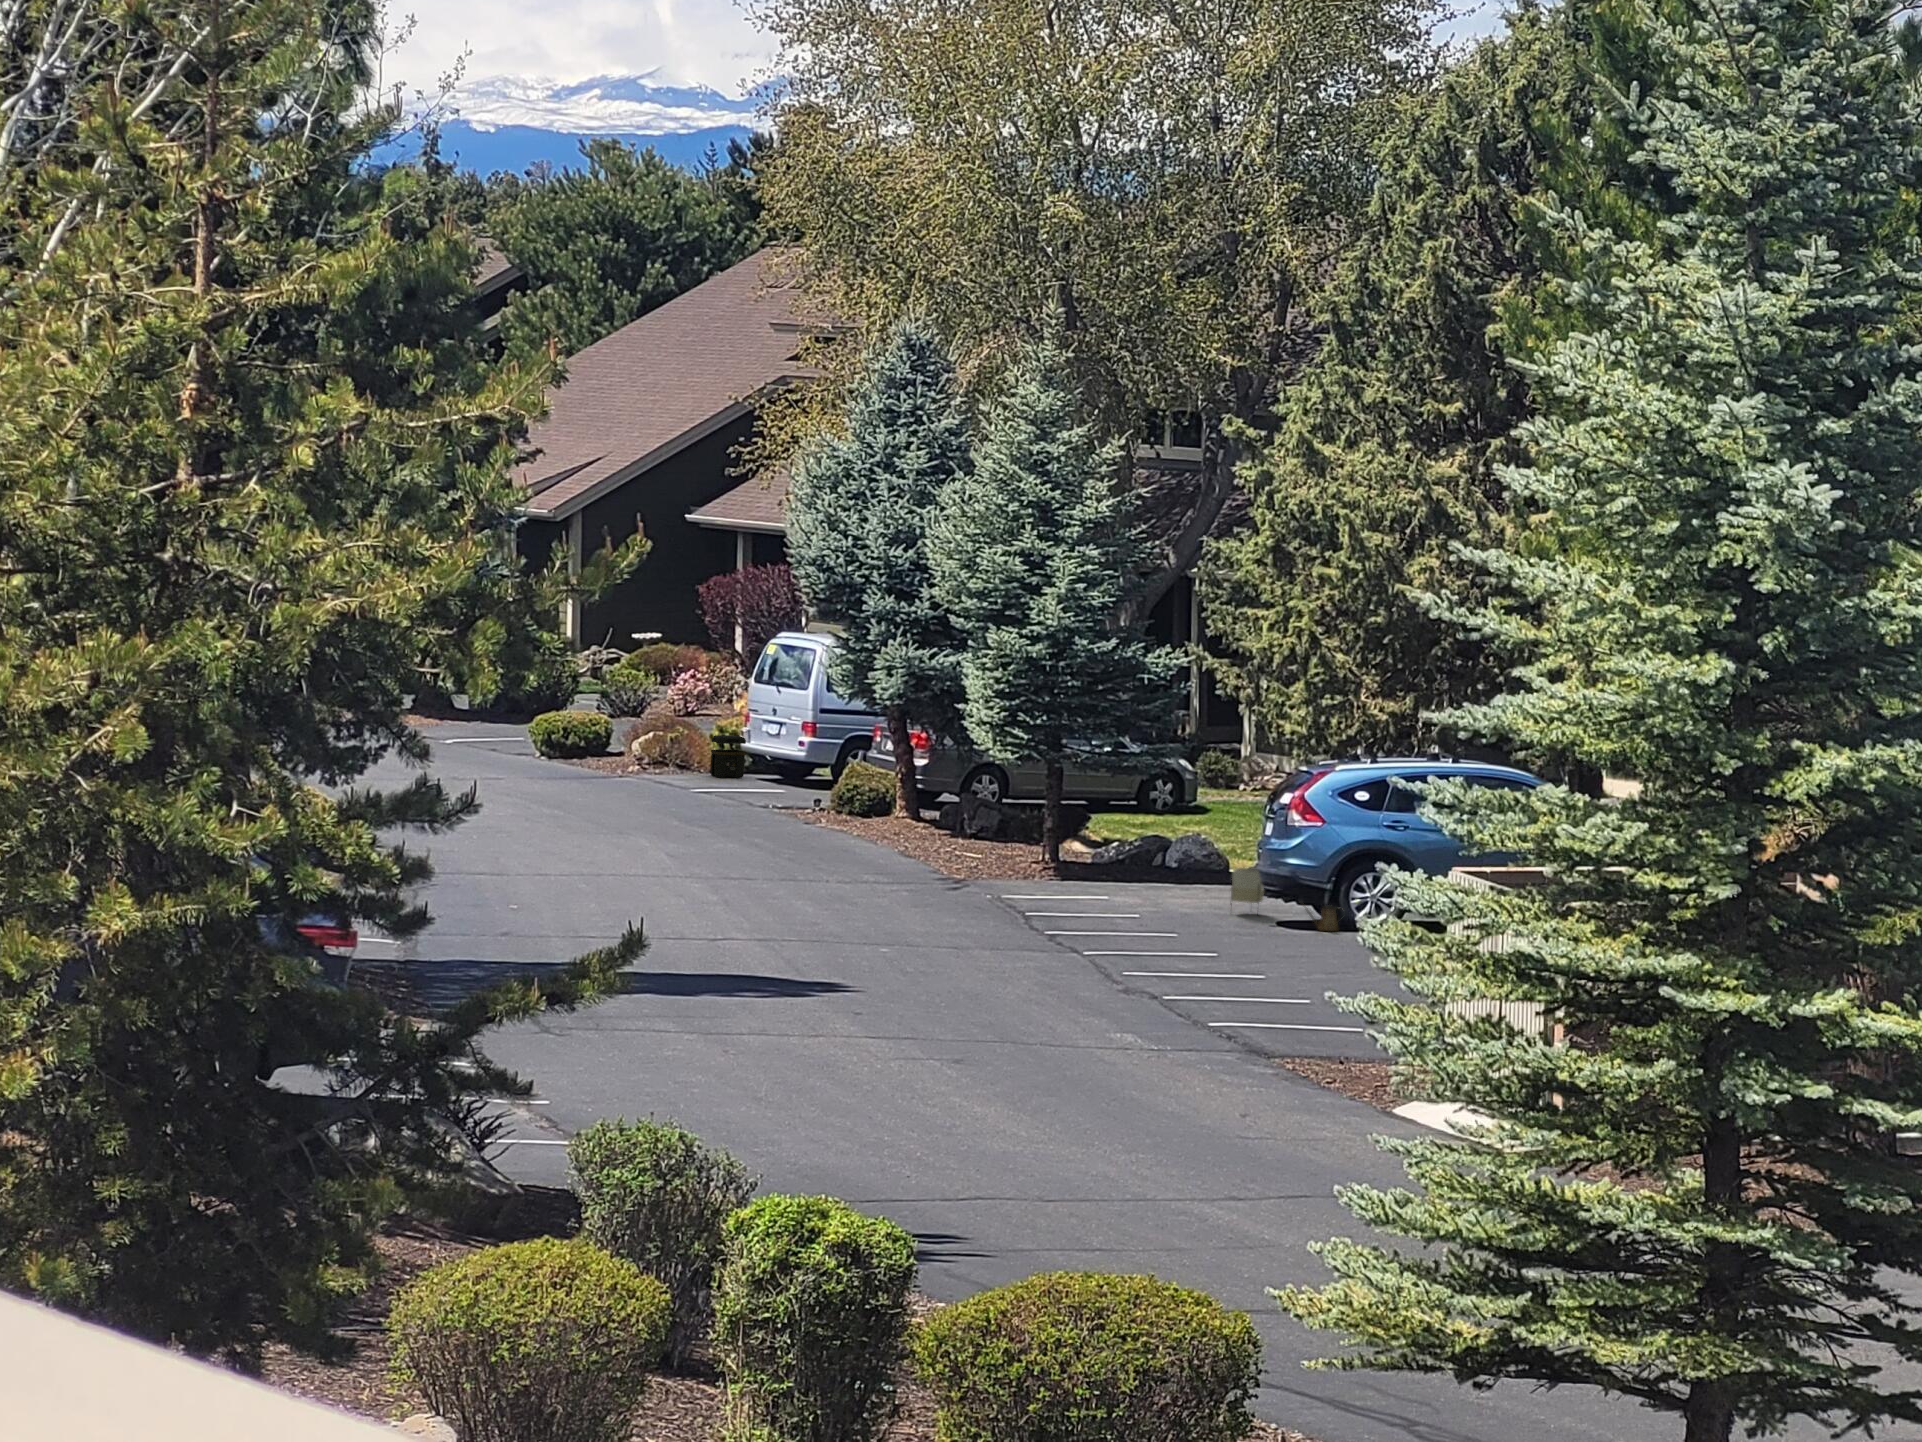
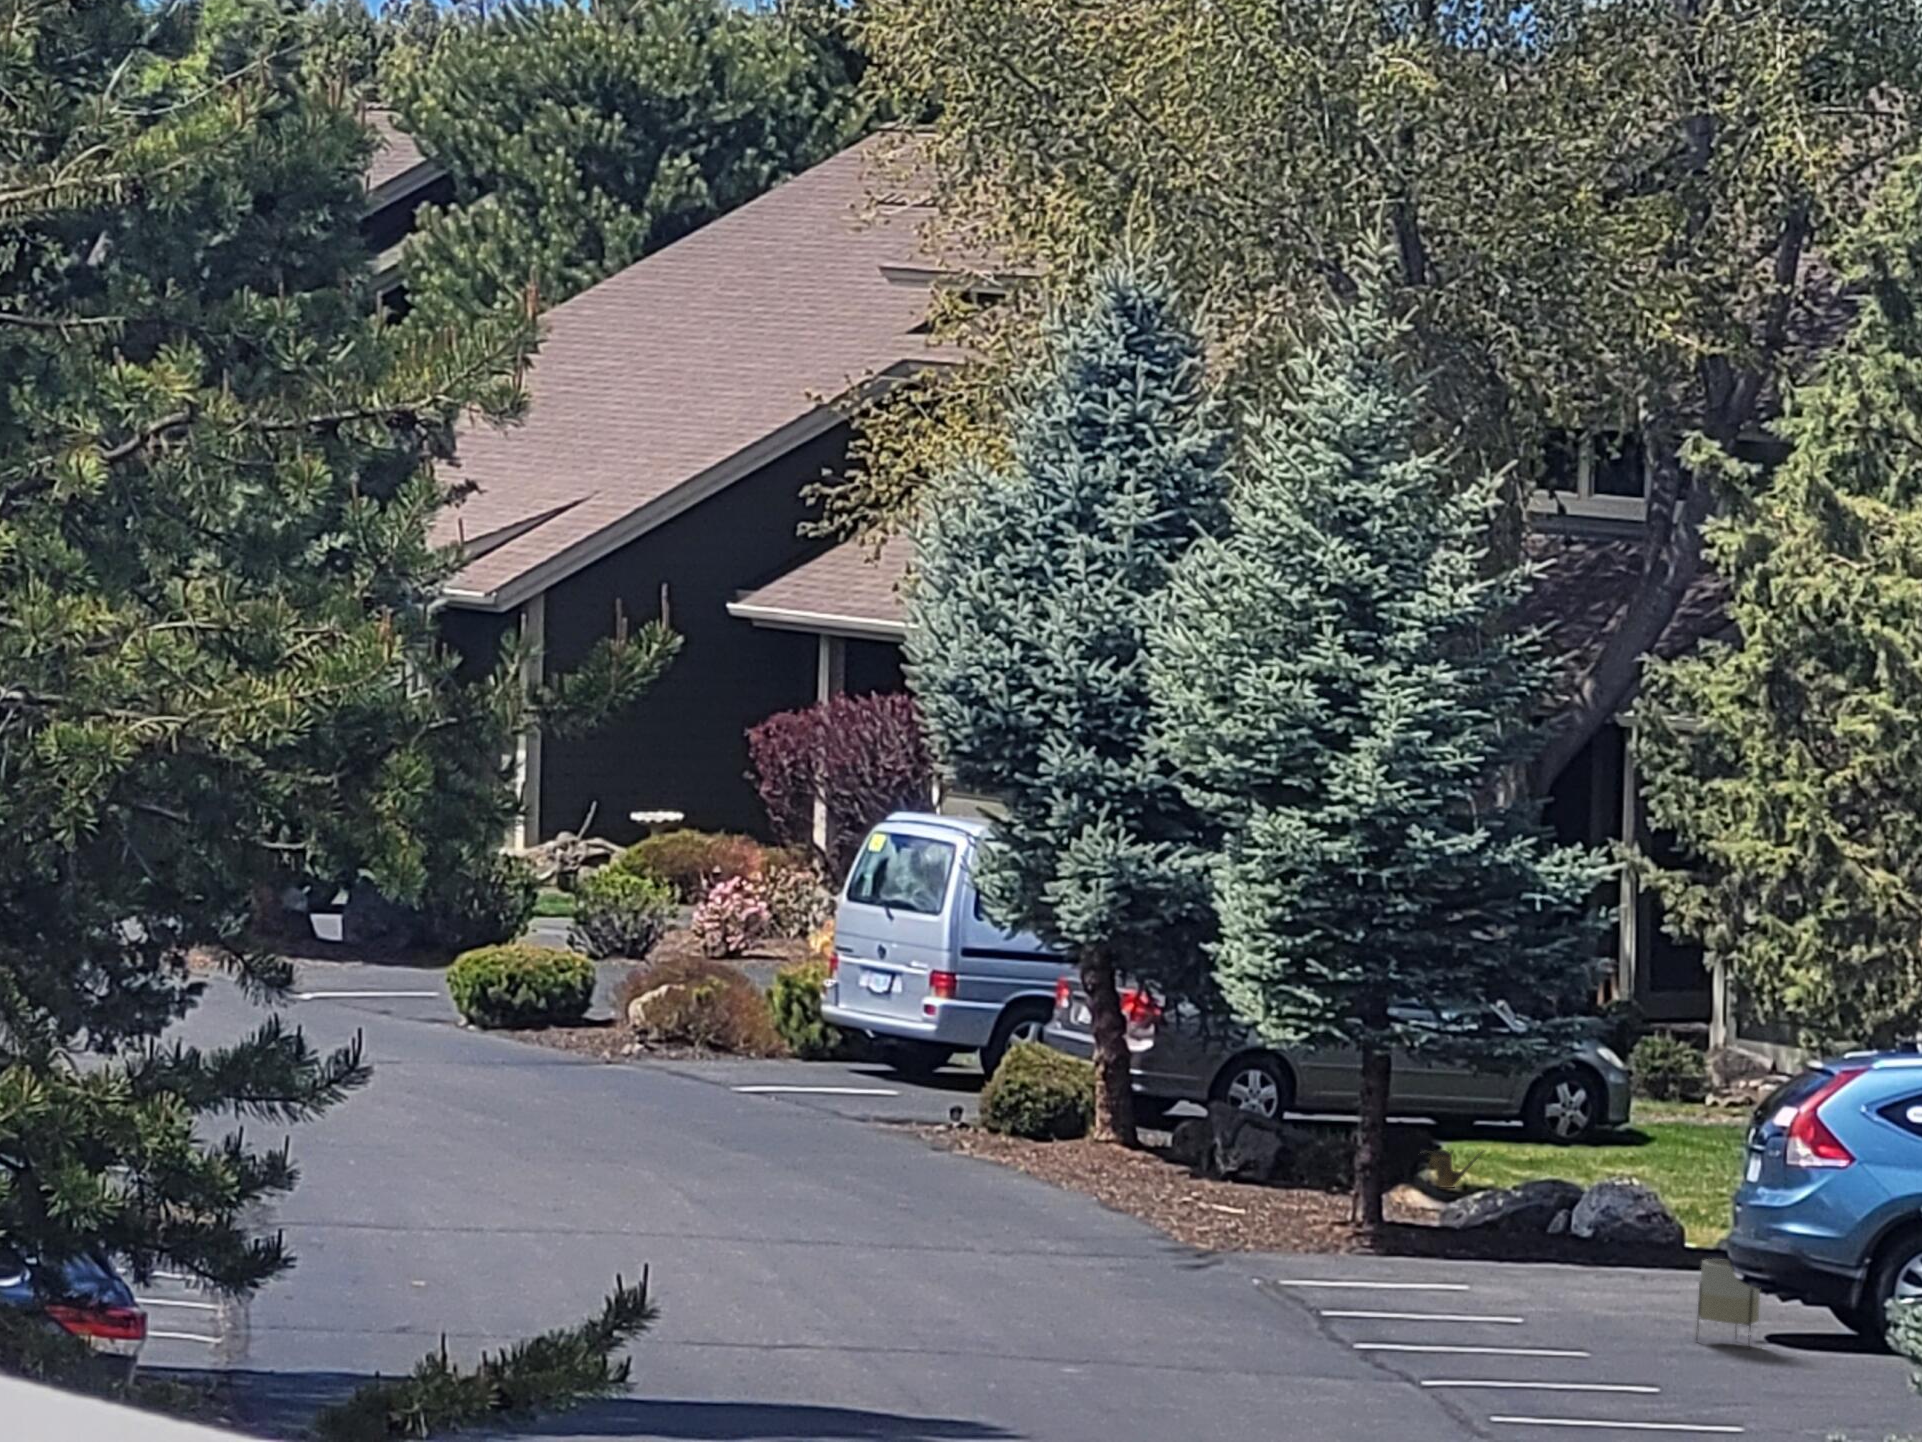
toolbox: present [710,735,746,778] -> none [776,983,836,1057]
watering can: present [1307,904,1343,931] -> present [1418,1150,1484,1188]

